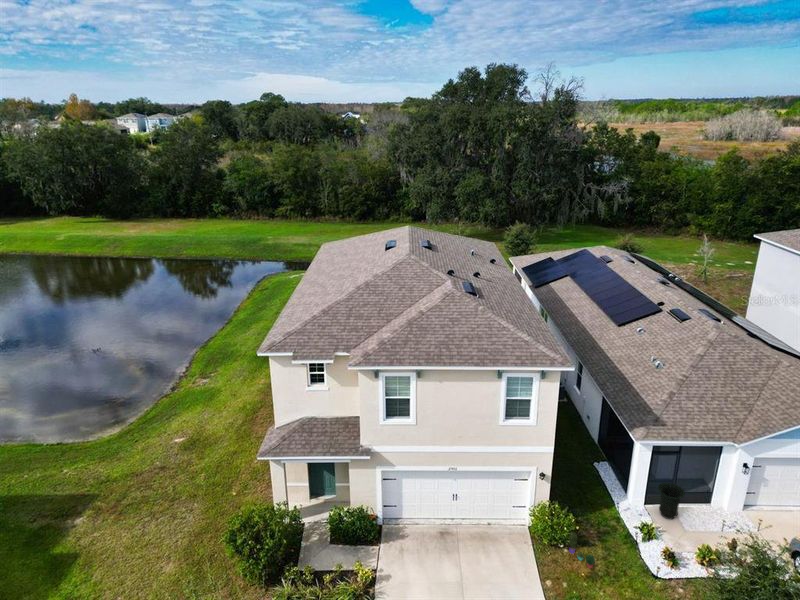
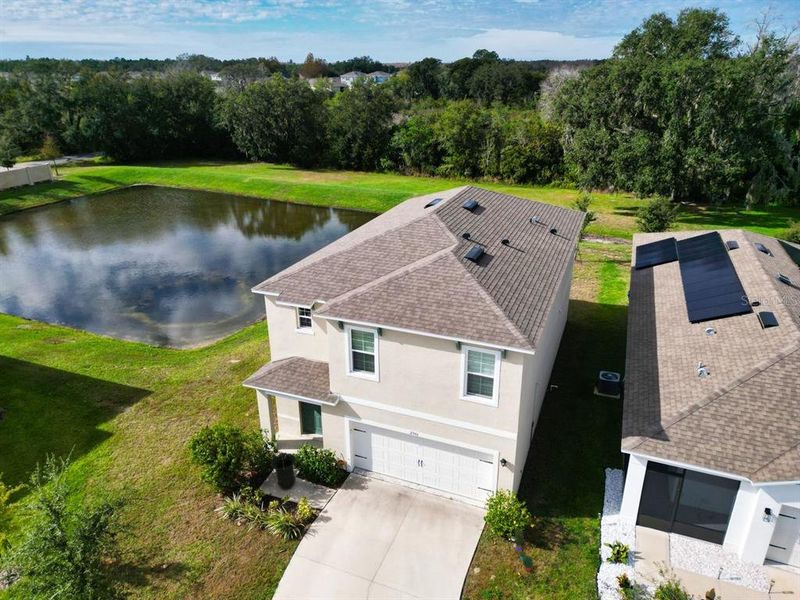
trash can: present [658,483,685,519] -> present [271,453,296,490]

